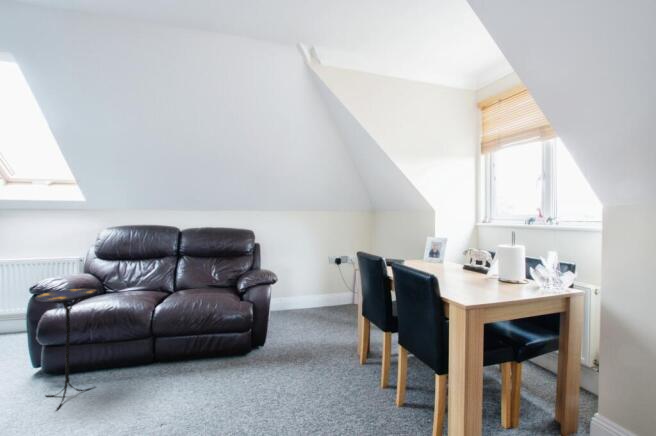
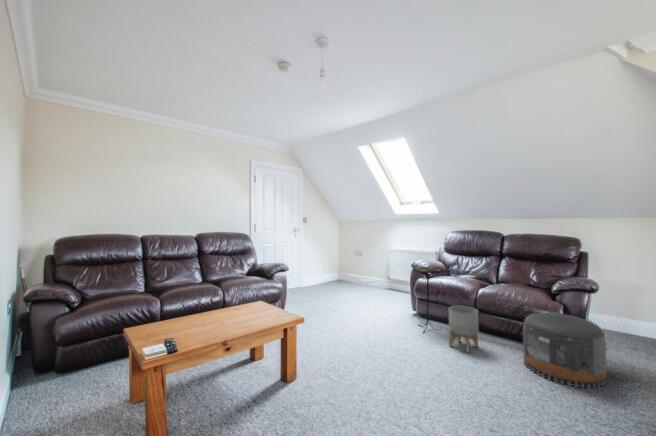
pouf: none [221,314,296,402] -> present [523,312,607,388]
planter: none [113,339,162,416] -> present [449,306,479,353]

